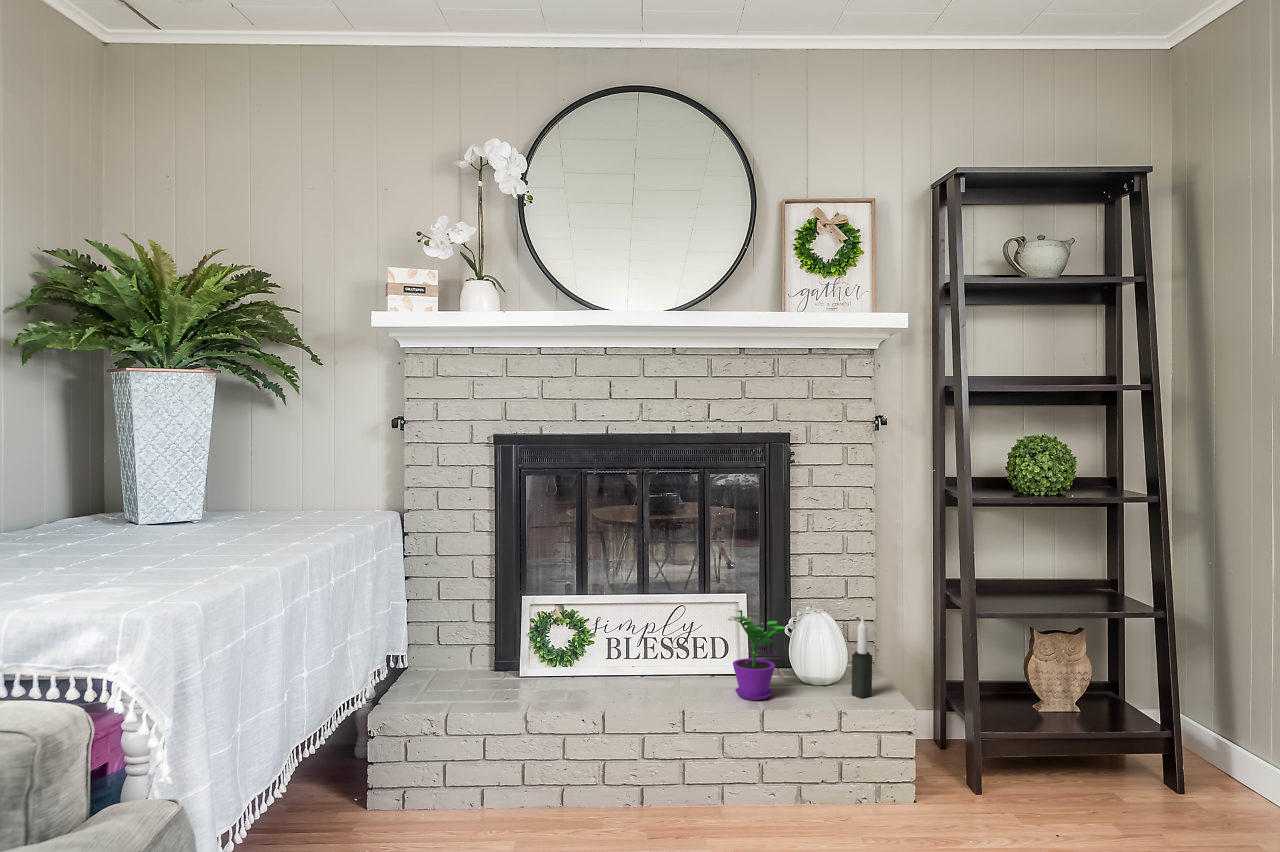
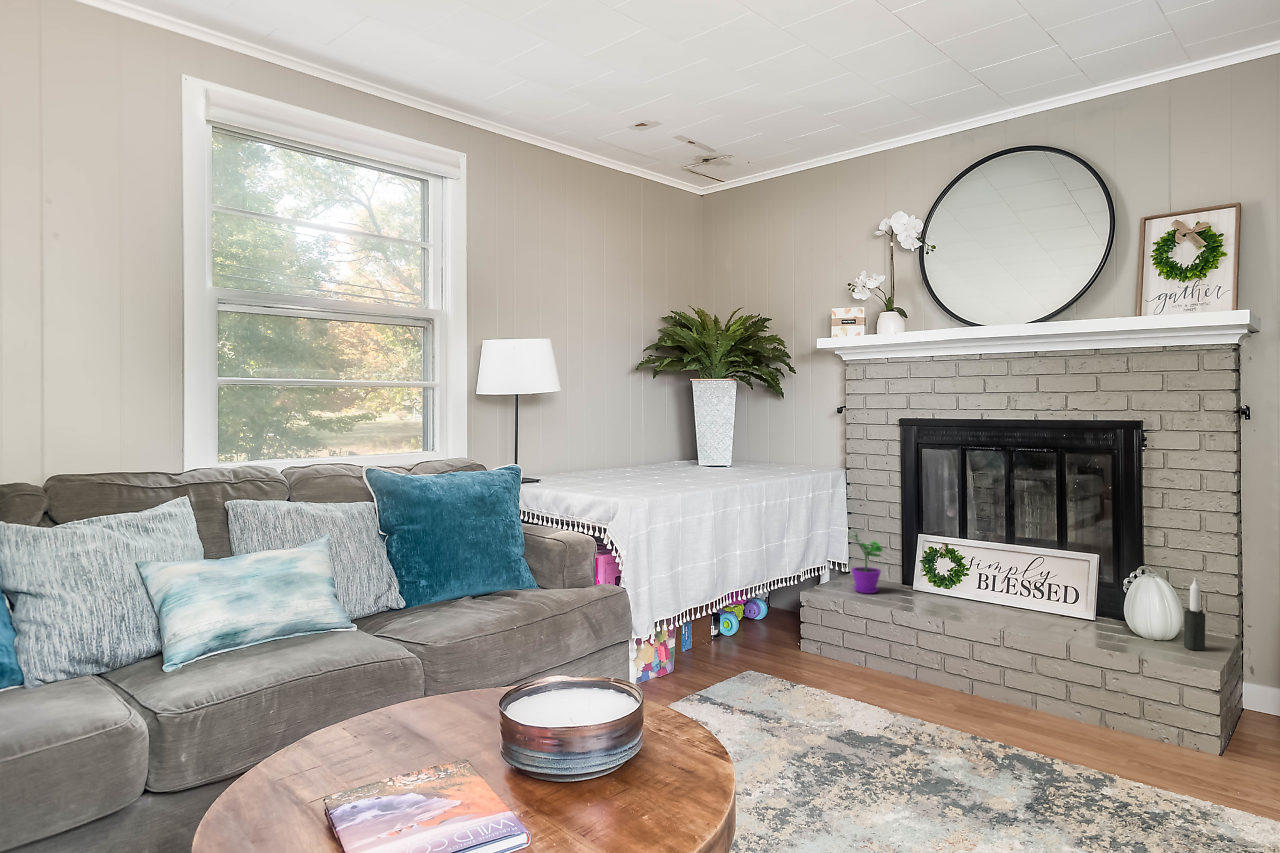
flower pot: present [728,610,786,700] -> present [852,532,882,593]

